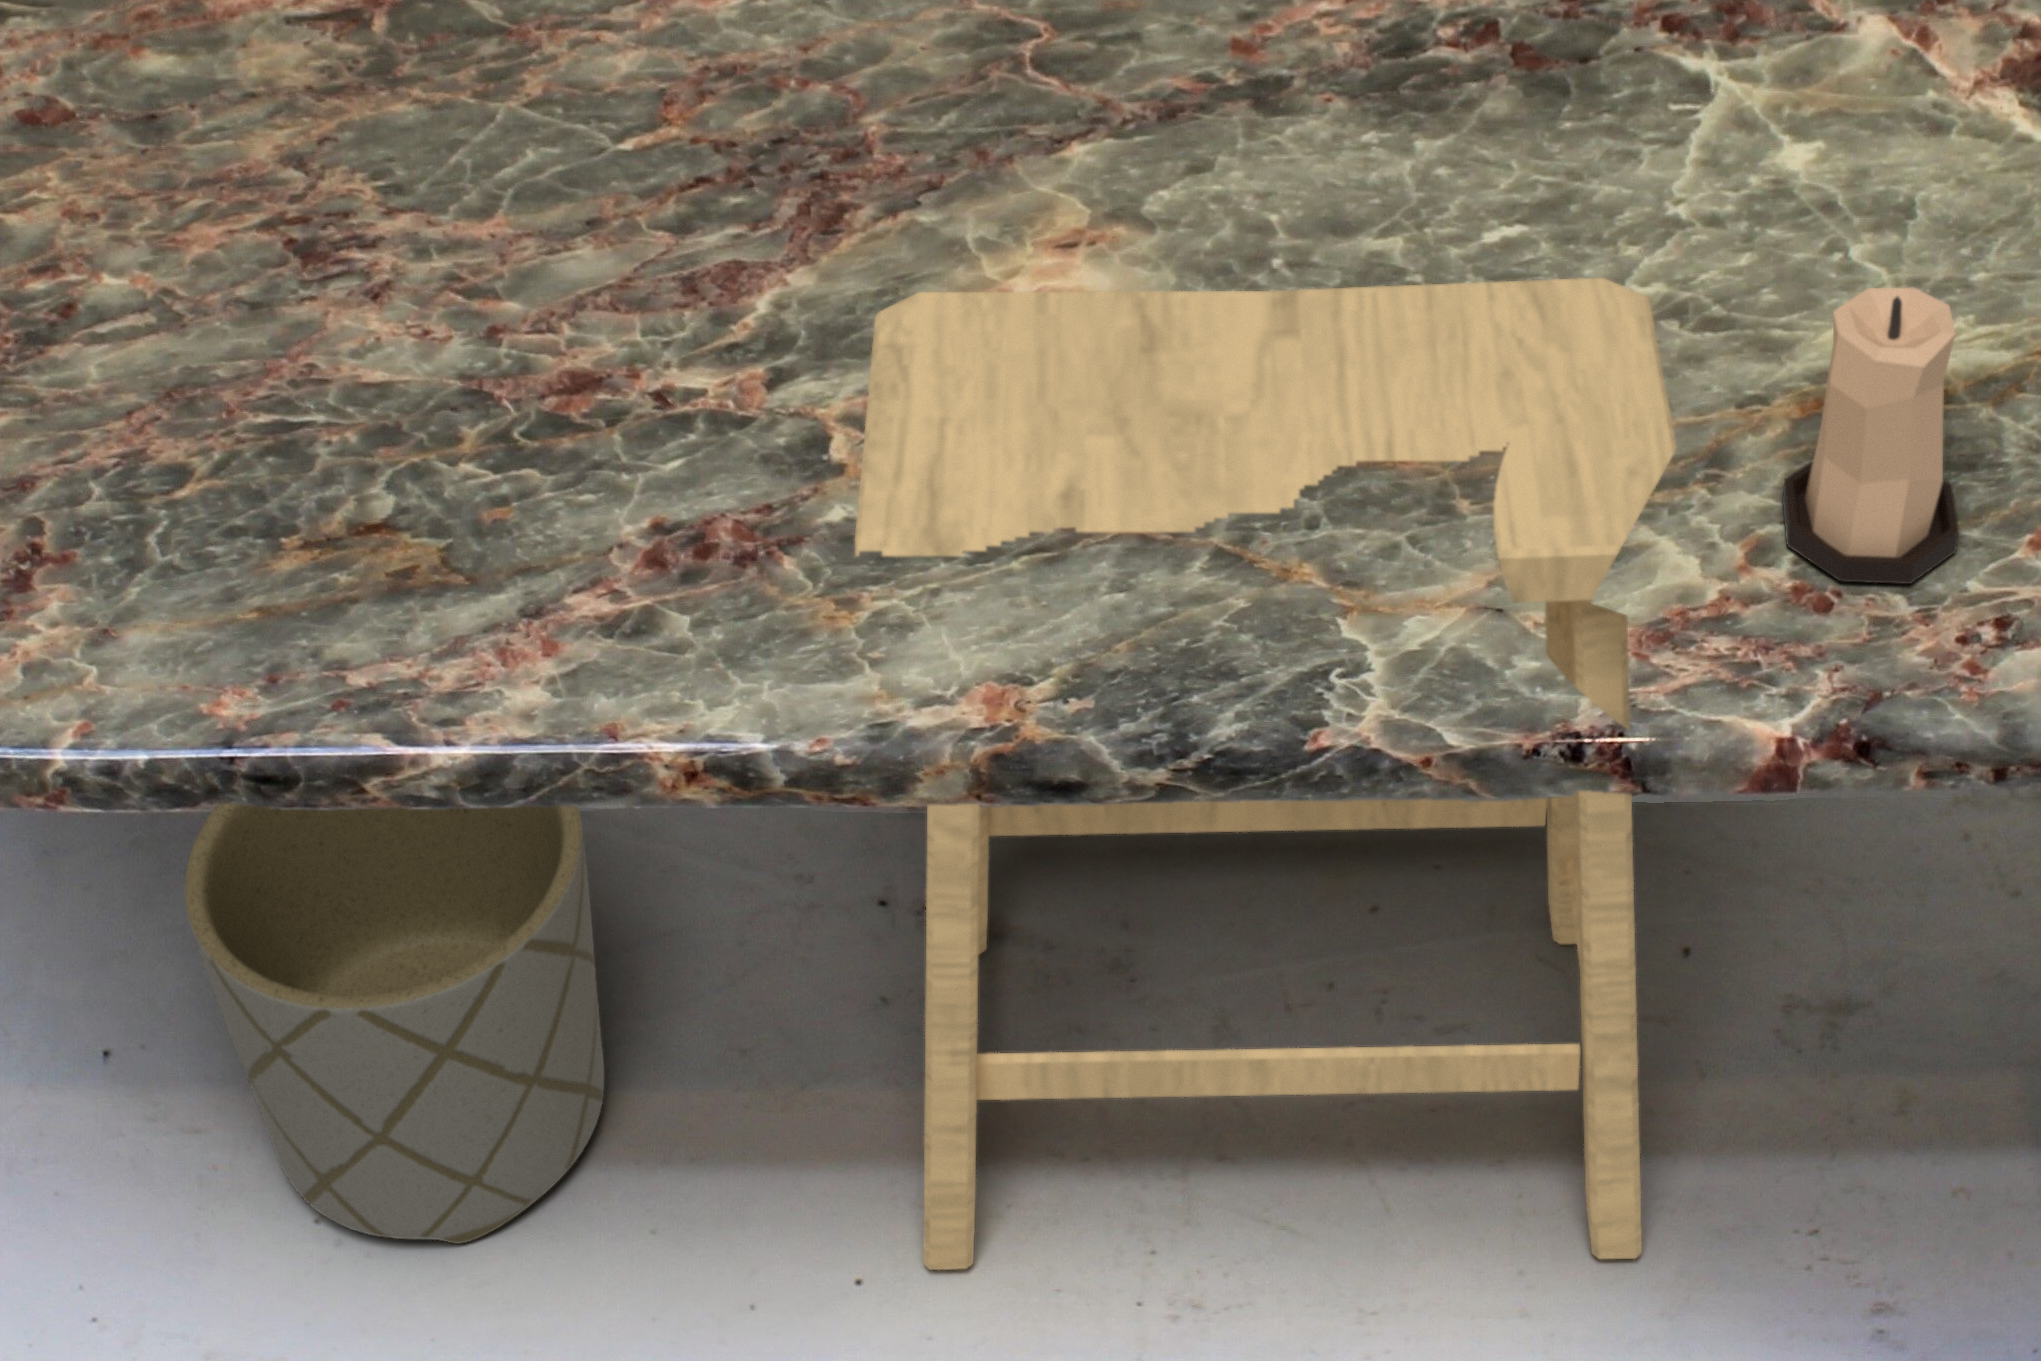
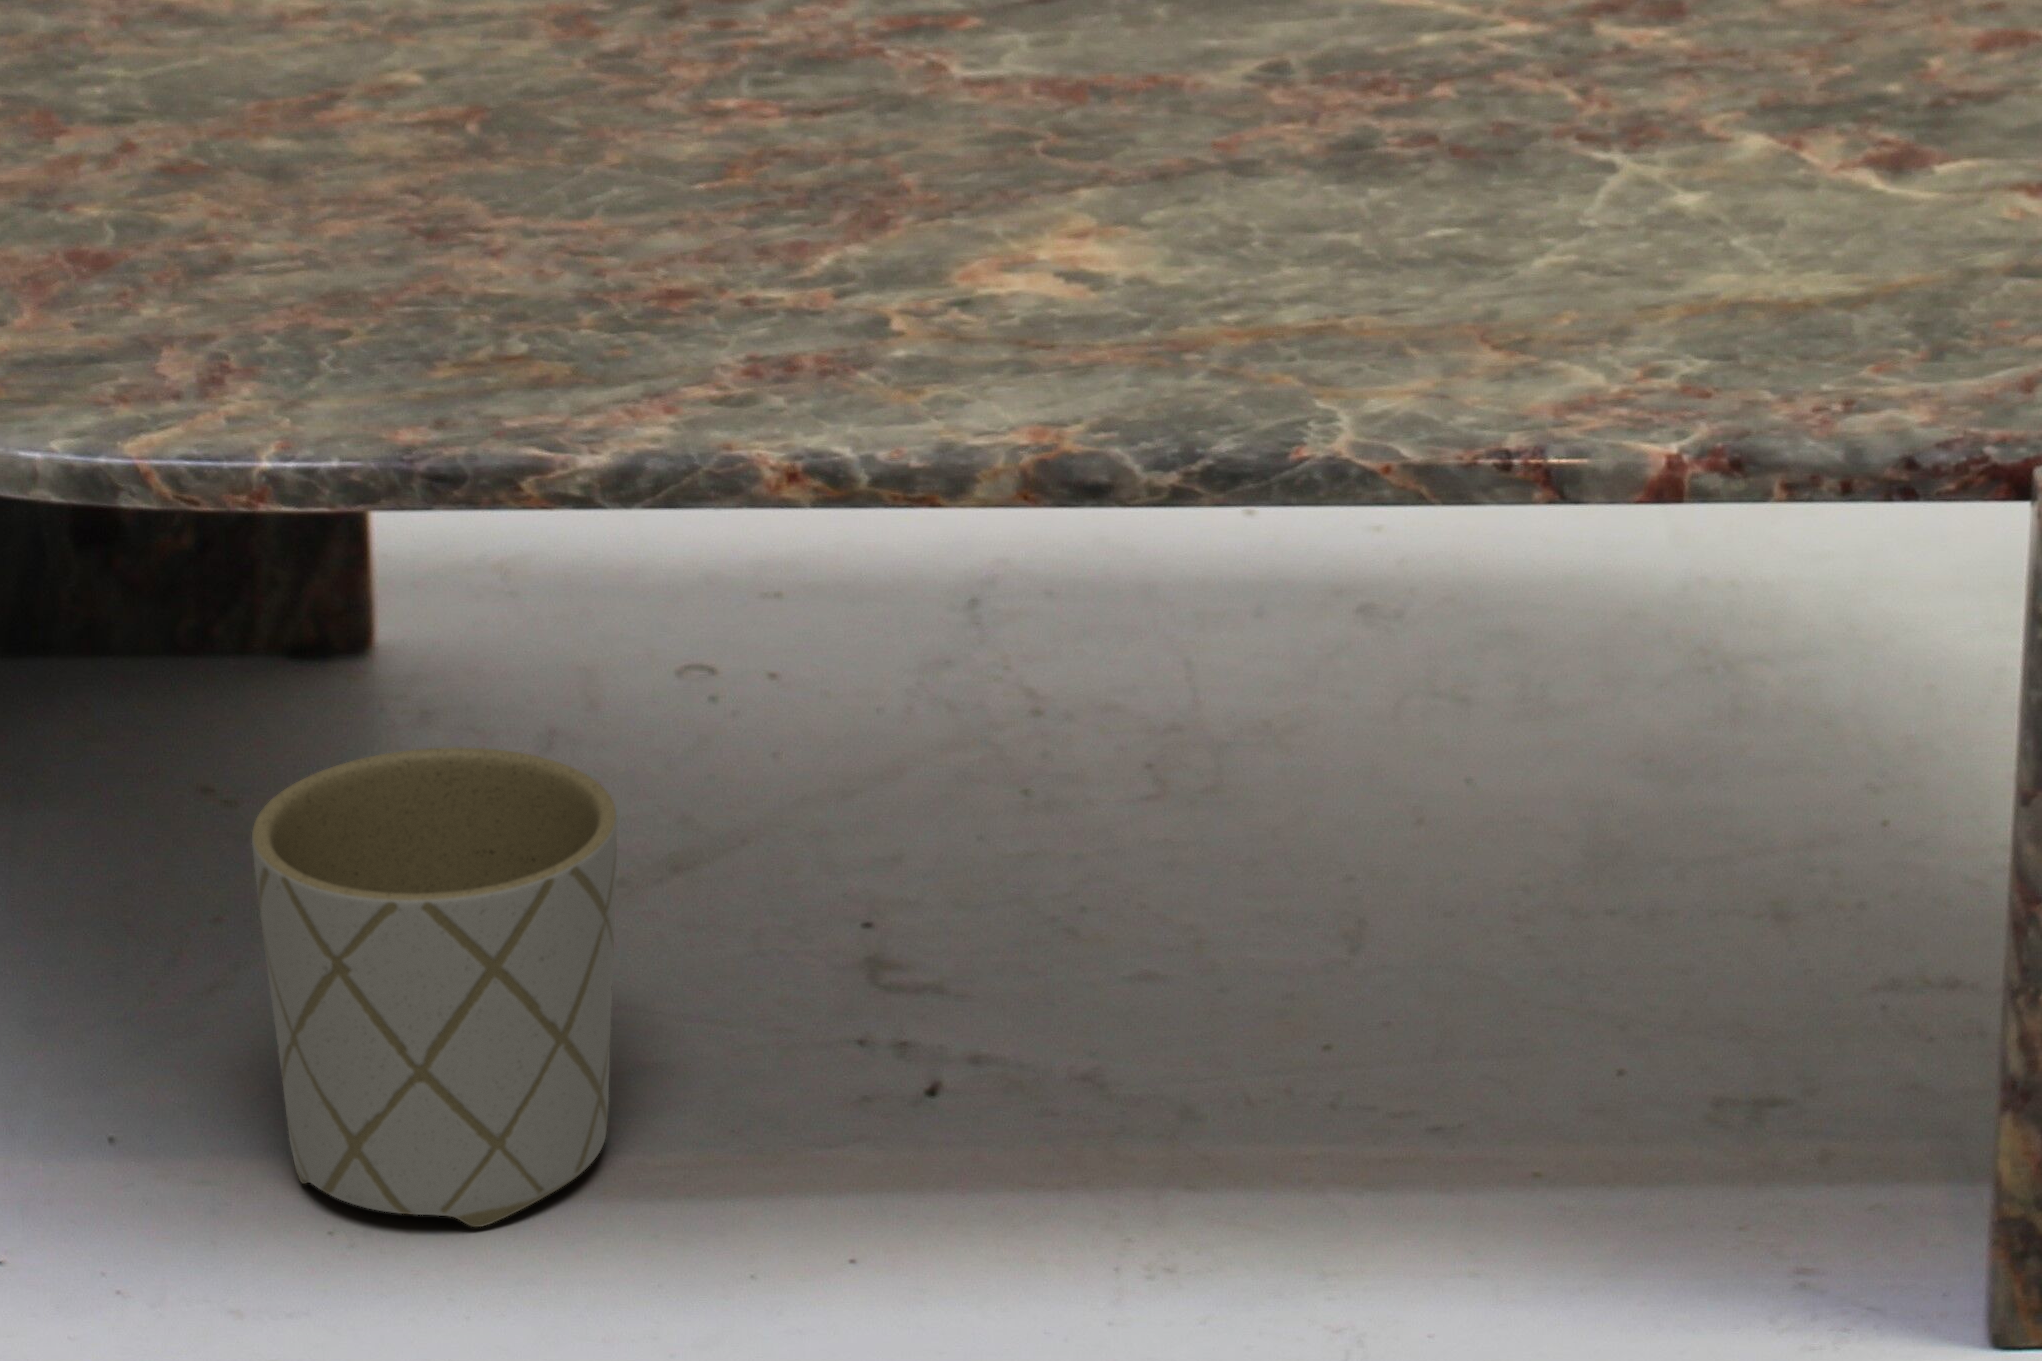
footstool: present [855,278,1677,1270] -> none [905,291,1611,1239]
candle: present [1782,288,1959,584] -> none [1681,127,1824,384]

